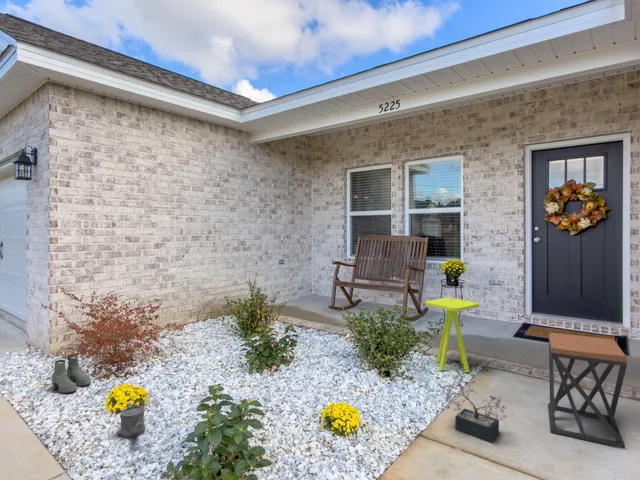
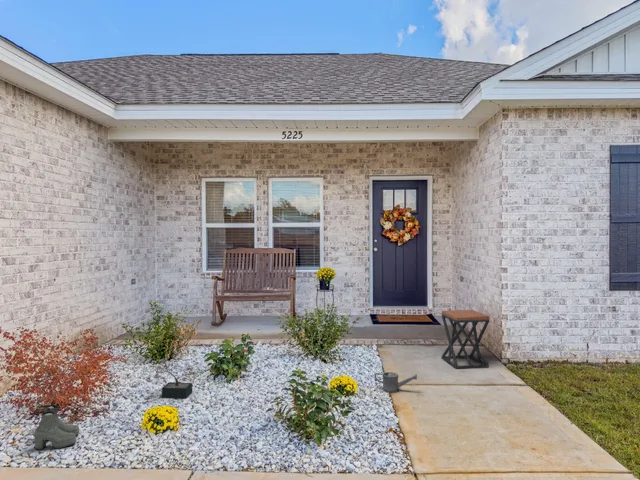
side table: present [425,298,479,372] -> none [350,298,384,353]
decorative plant: present [443,374,506,442] -> present [153,358,197,398]
watering can: present [120,403,145,438] -> present [375,372,417,392]

